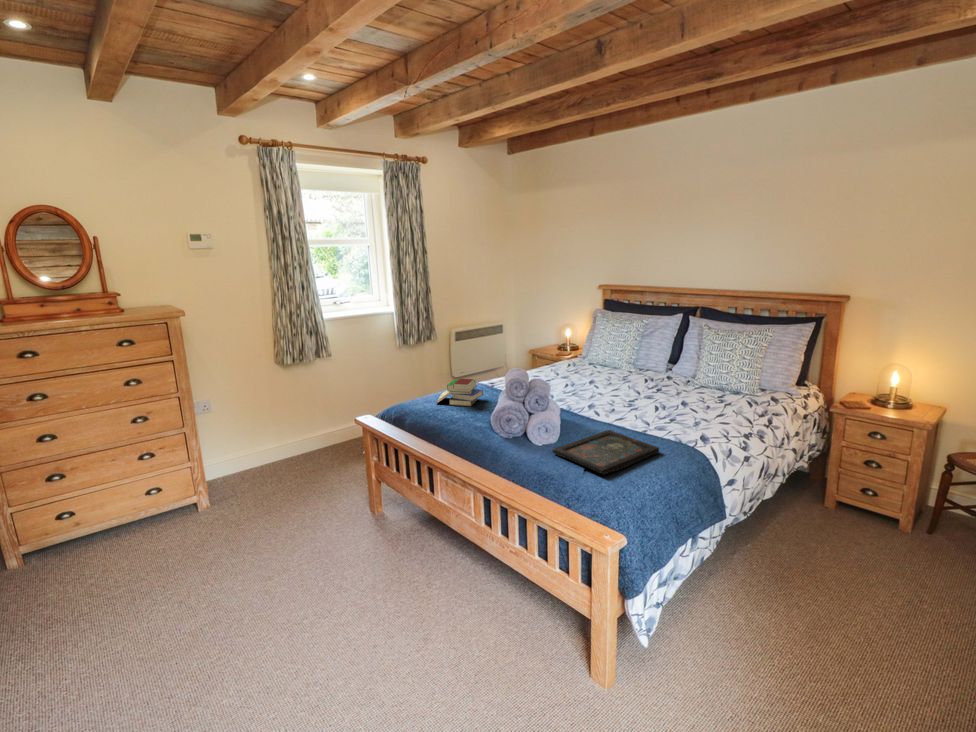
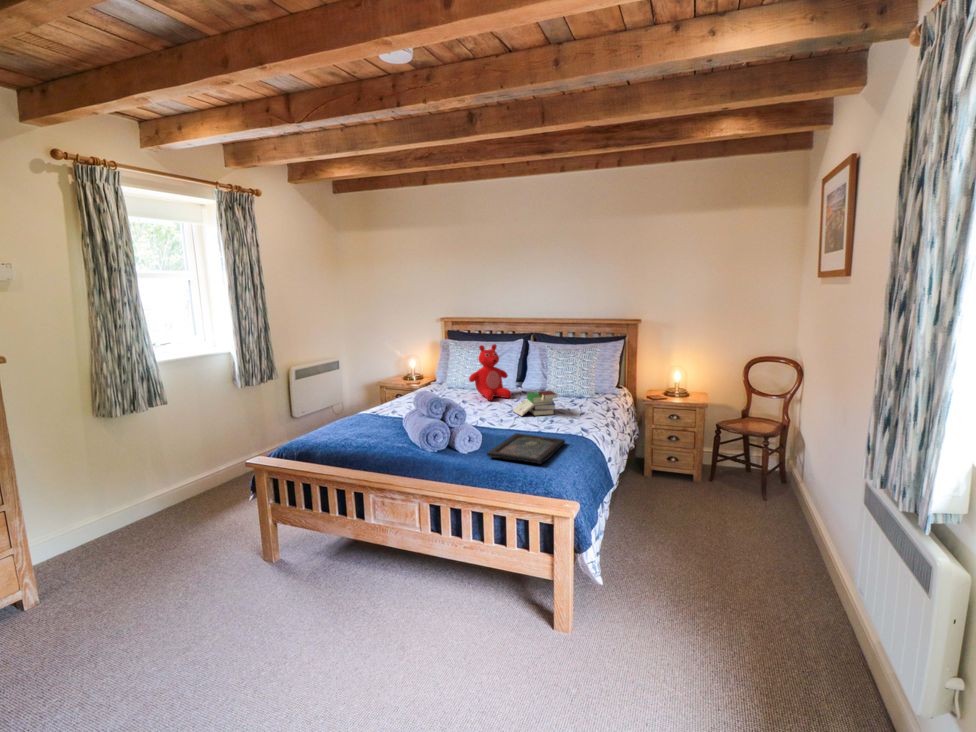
teddy bear: none [600,320,650,384] -> present [469,344,511,400]
book: present [437,379,483,406] -> present [513,391,557,416]

